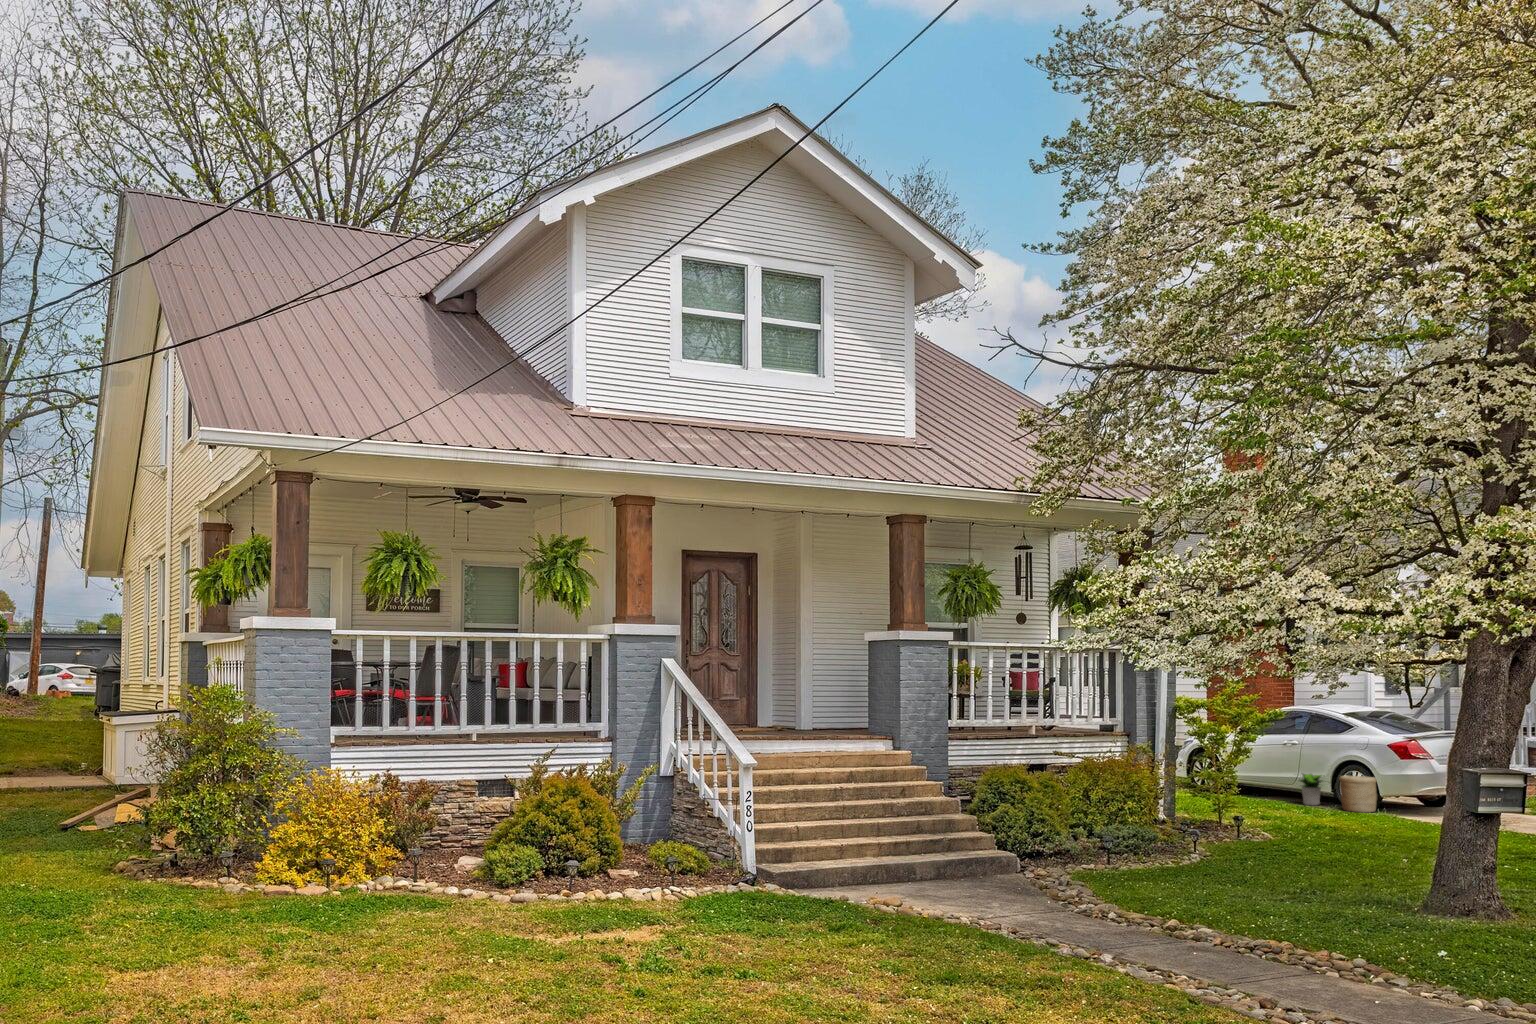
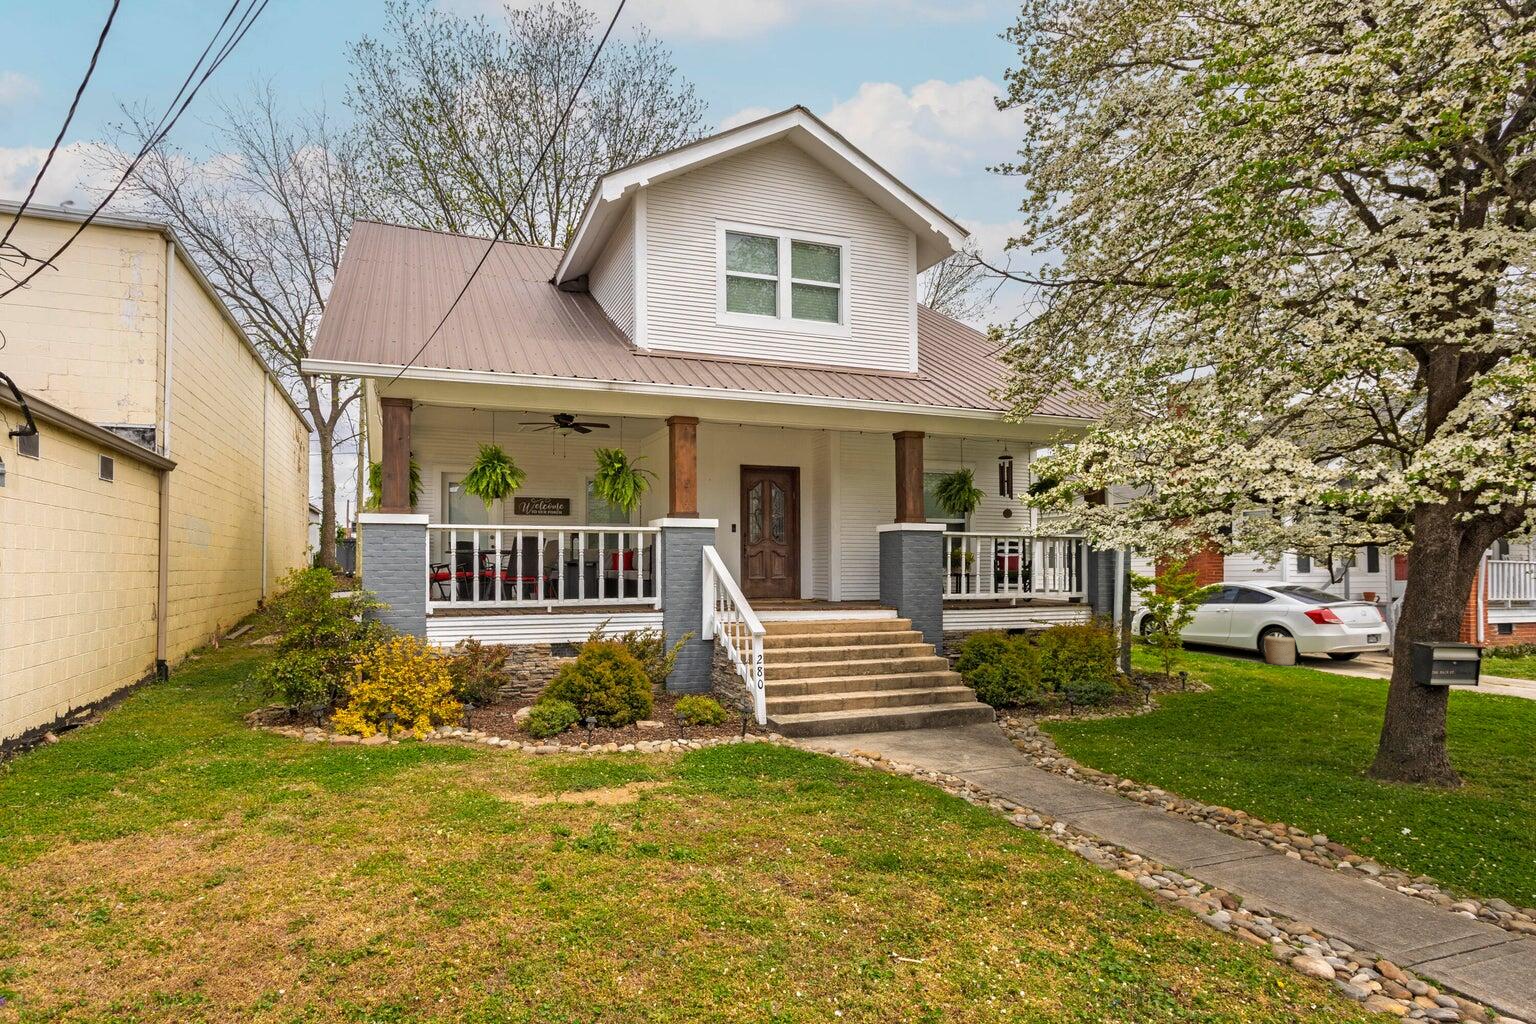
potted plant: present [1299,774,1324,806] -> none [1225,634,1259,659]

